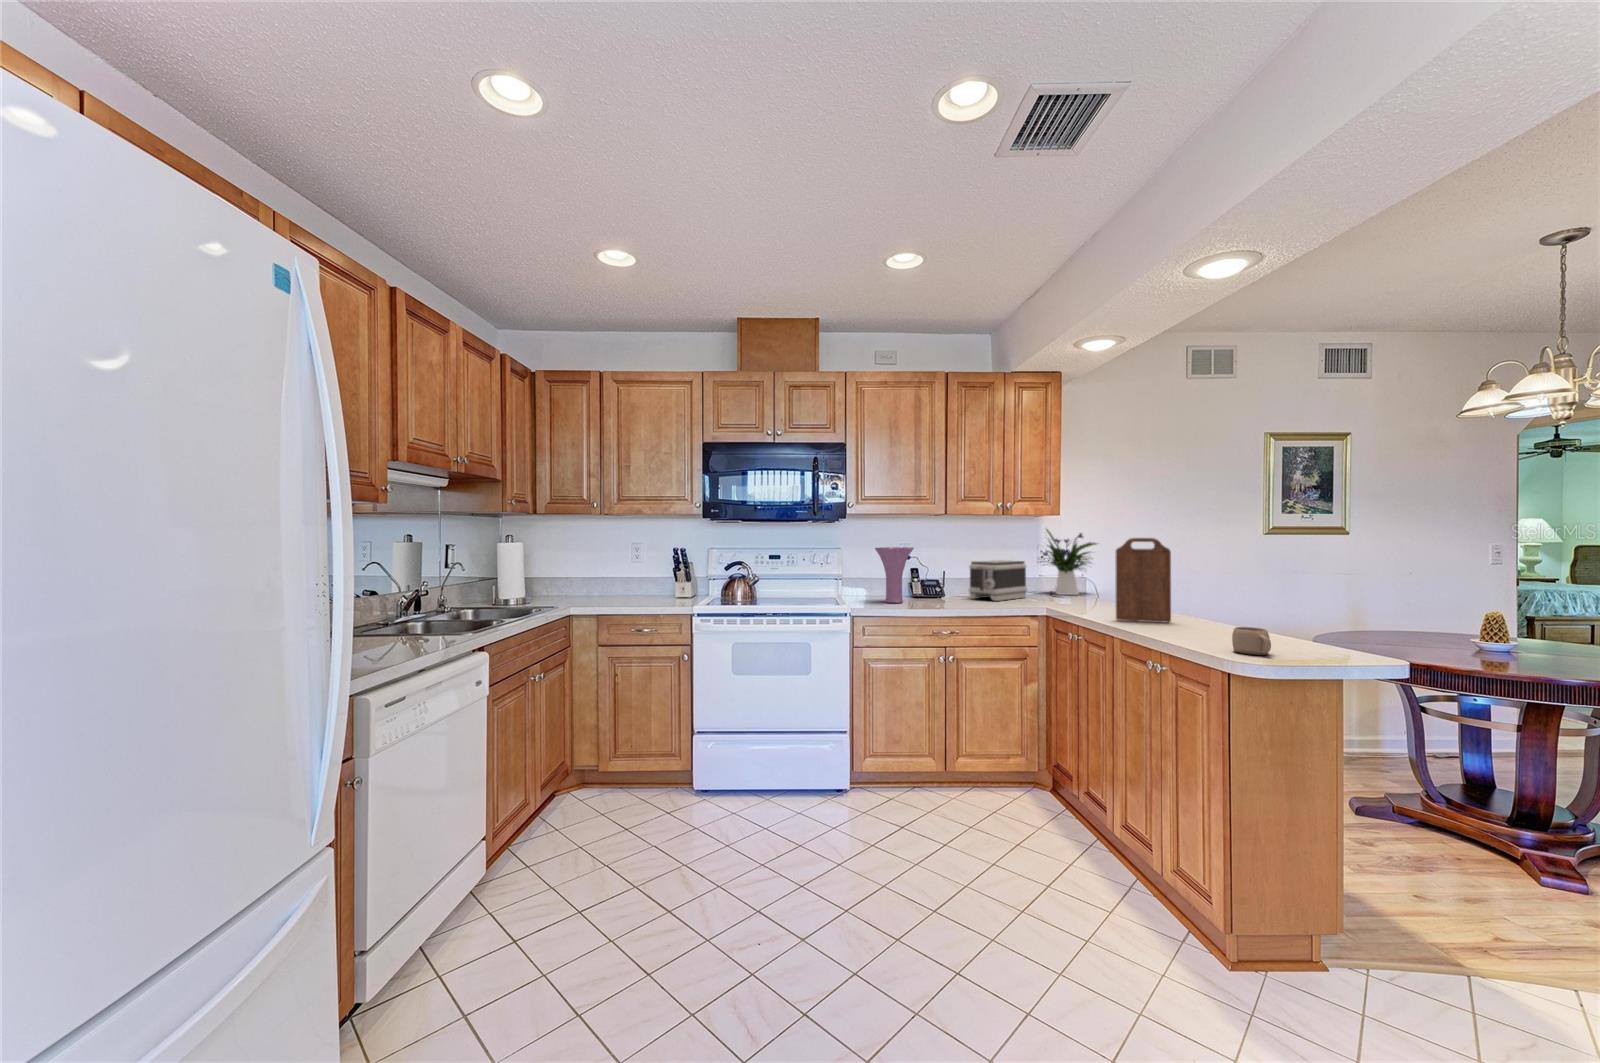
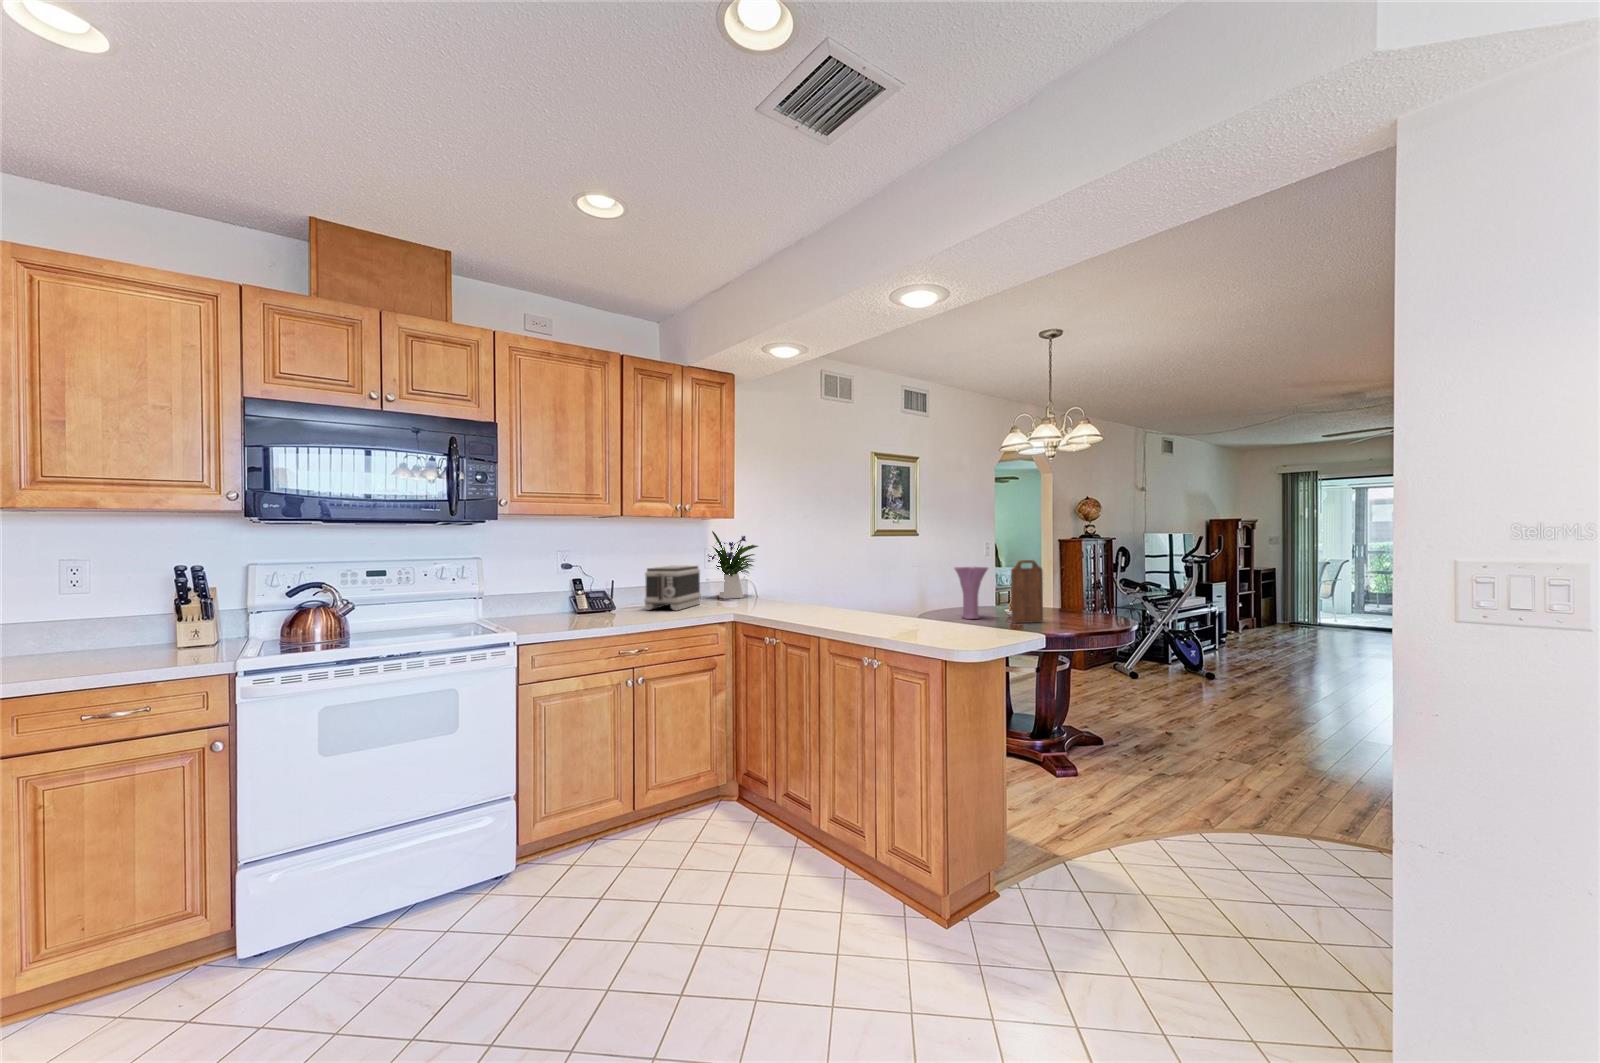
cutting board: present [1115,538,1171,622] -> present [1011,560,1043,623]
vase: present [875,547,914,603] -> present [954,567,988,619]
mug: present [1232,627,1271,655] -> none [935,616,967,640]

